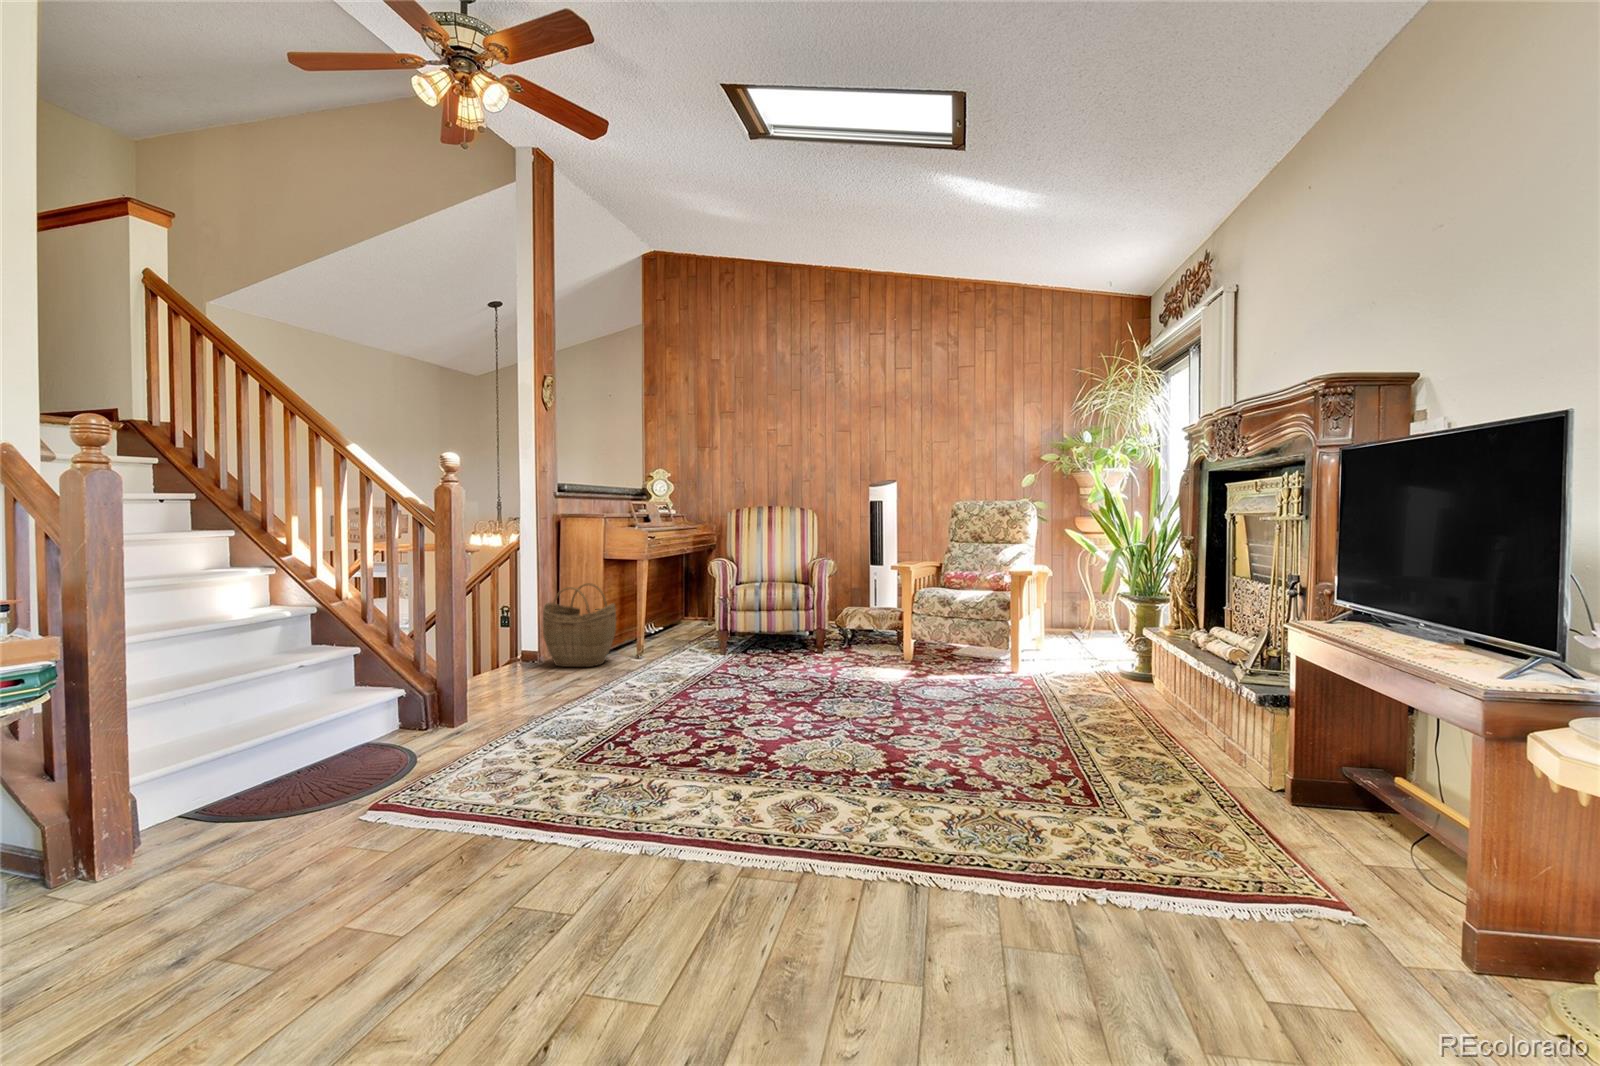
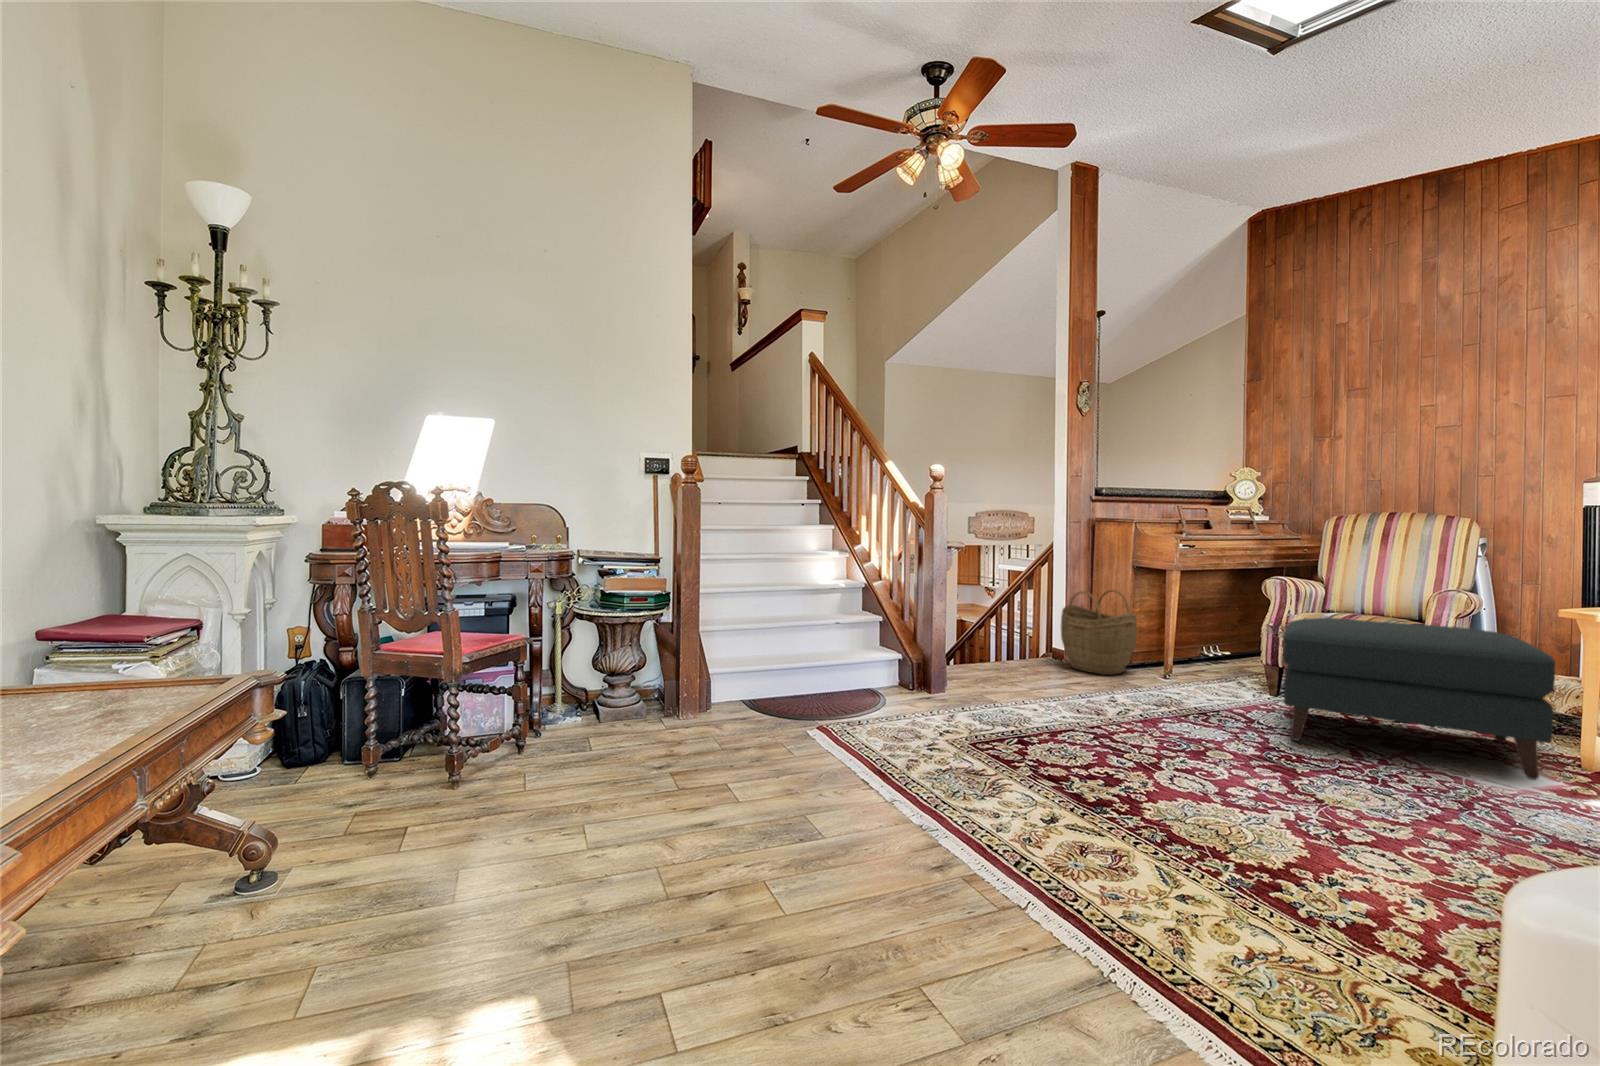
ottoman: none [748,584,908,683] -> present [1283,618,1555,780]

